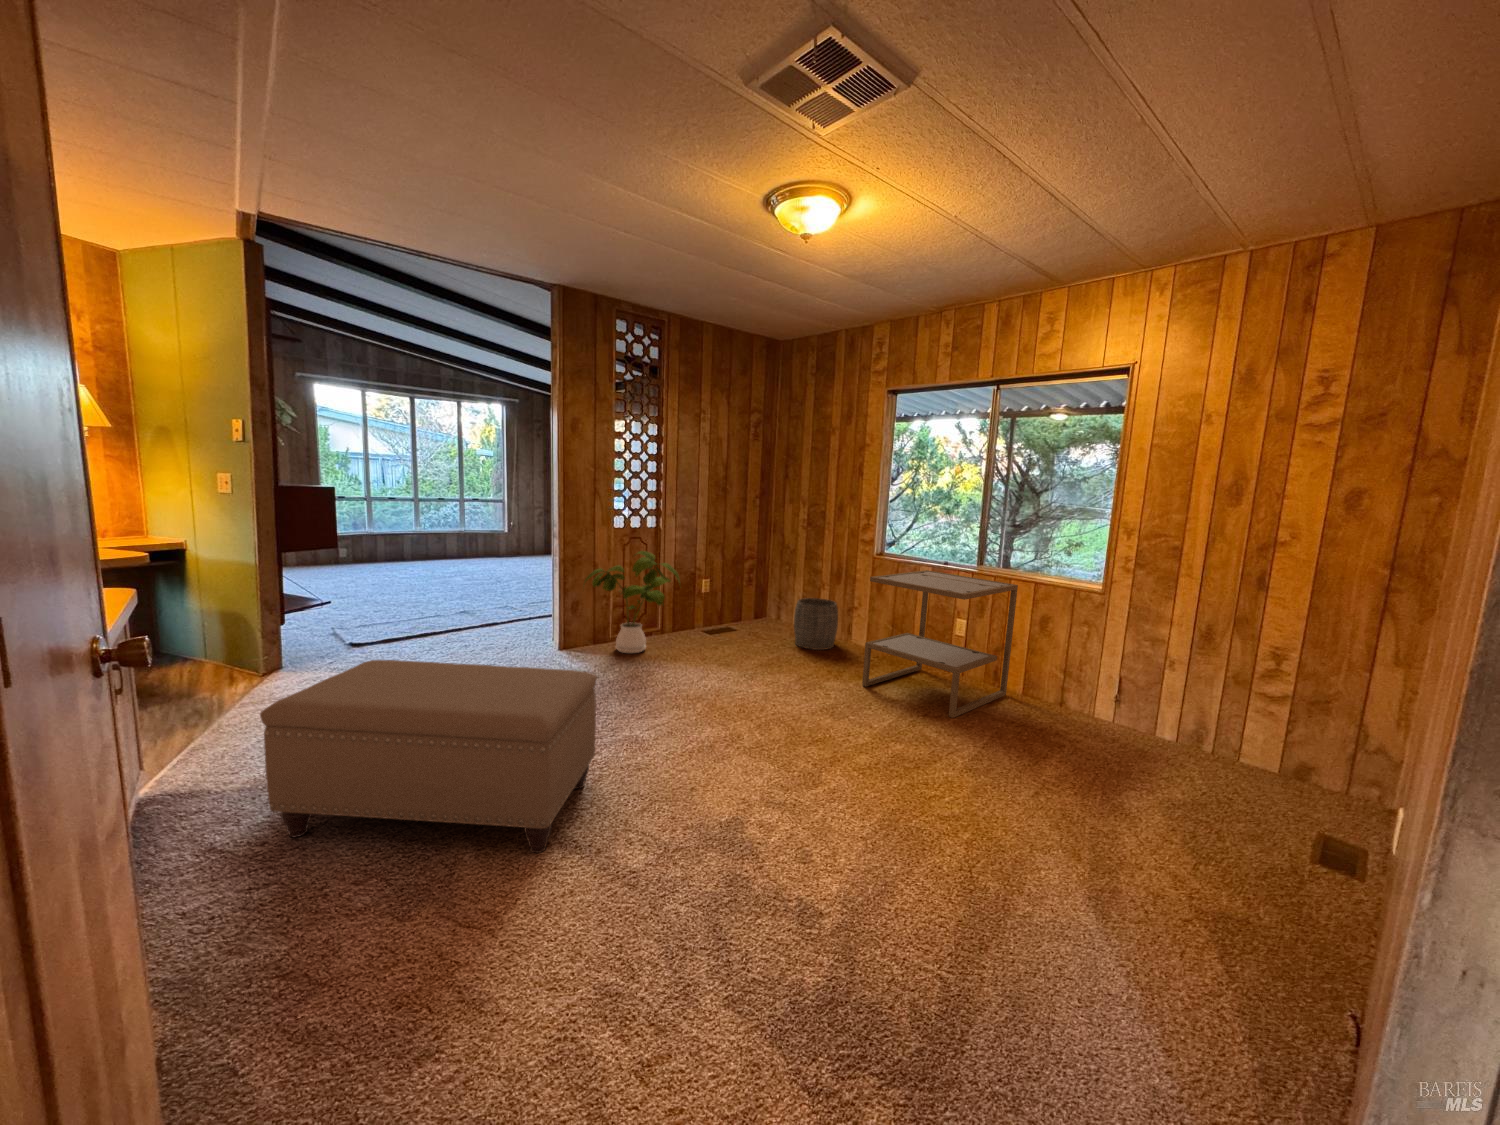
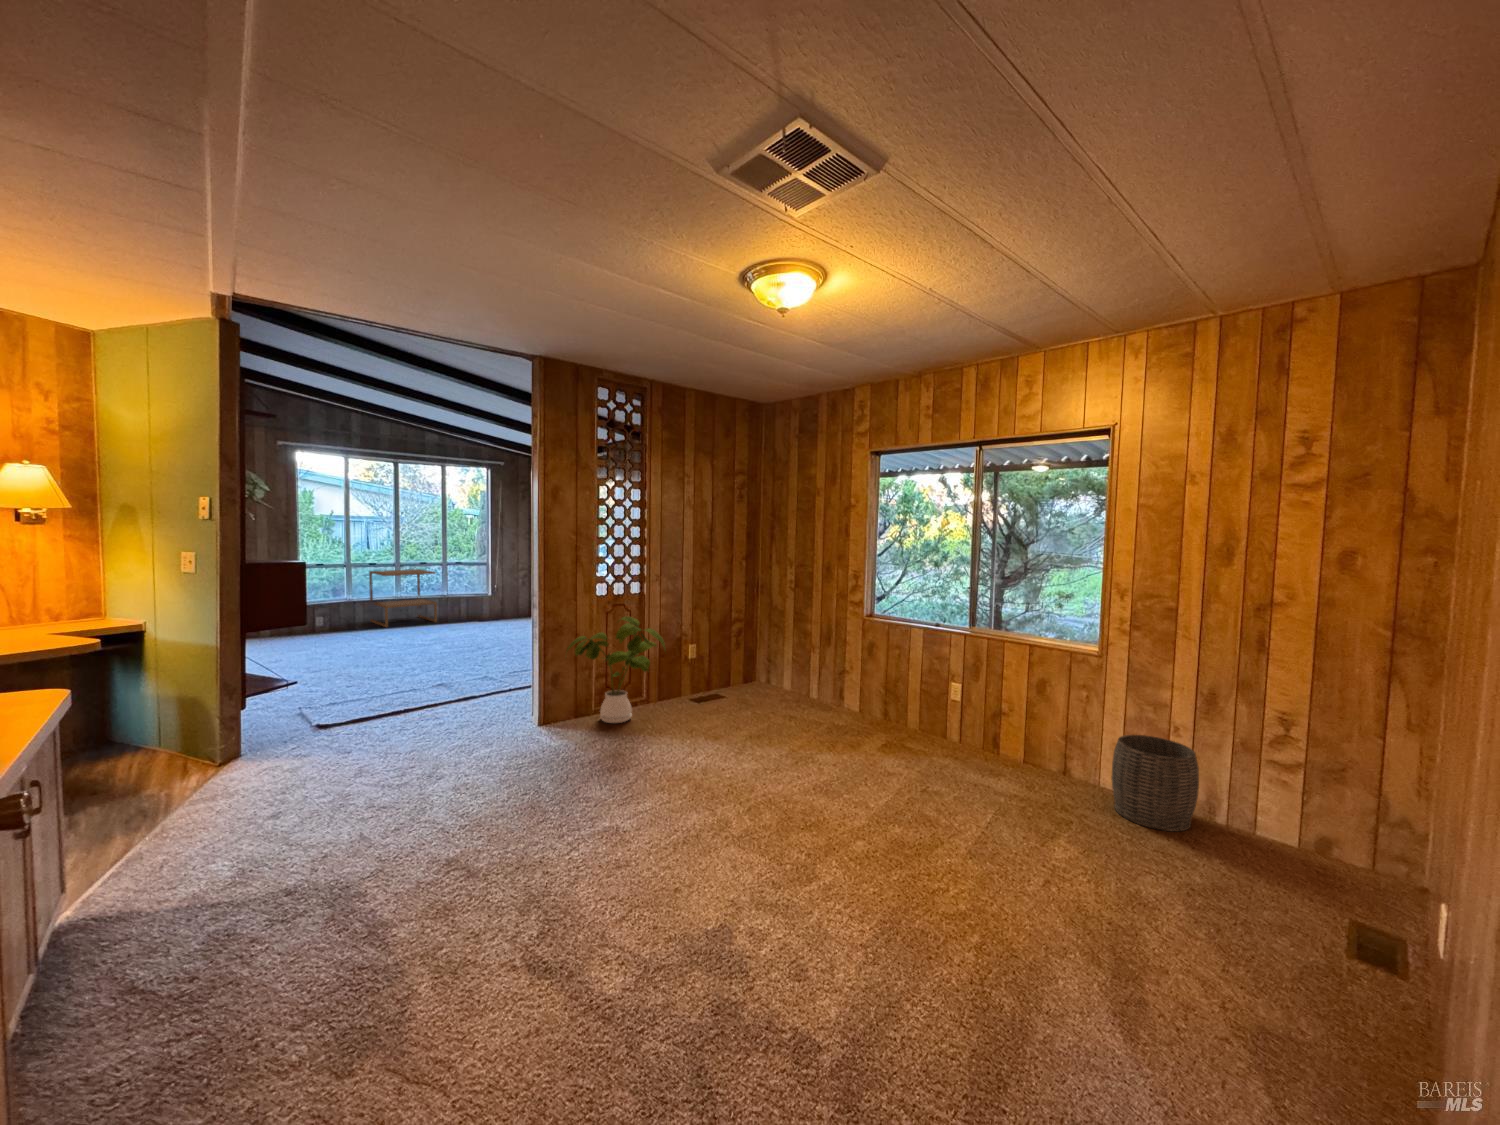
side table: present [862,570,1018,718] -> present [369,569,437,627]
woven basket: present [794,598,838,650] -> present [1111,735,1199,831]
ottoman: present [260,660,597,853] -> none [194,755,572,978]

